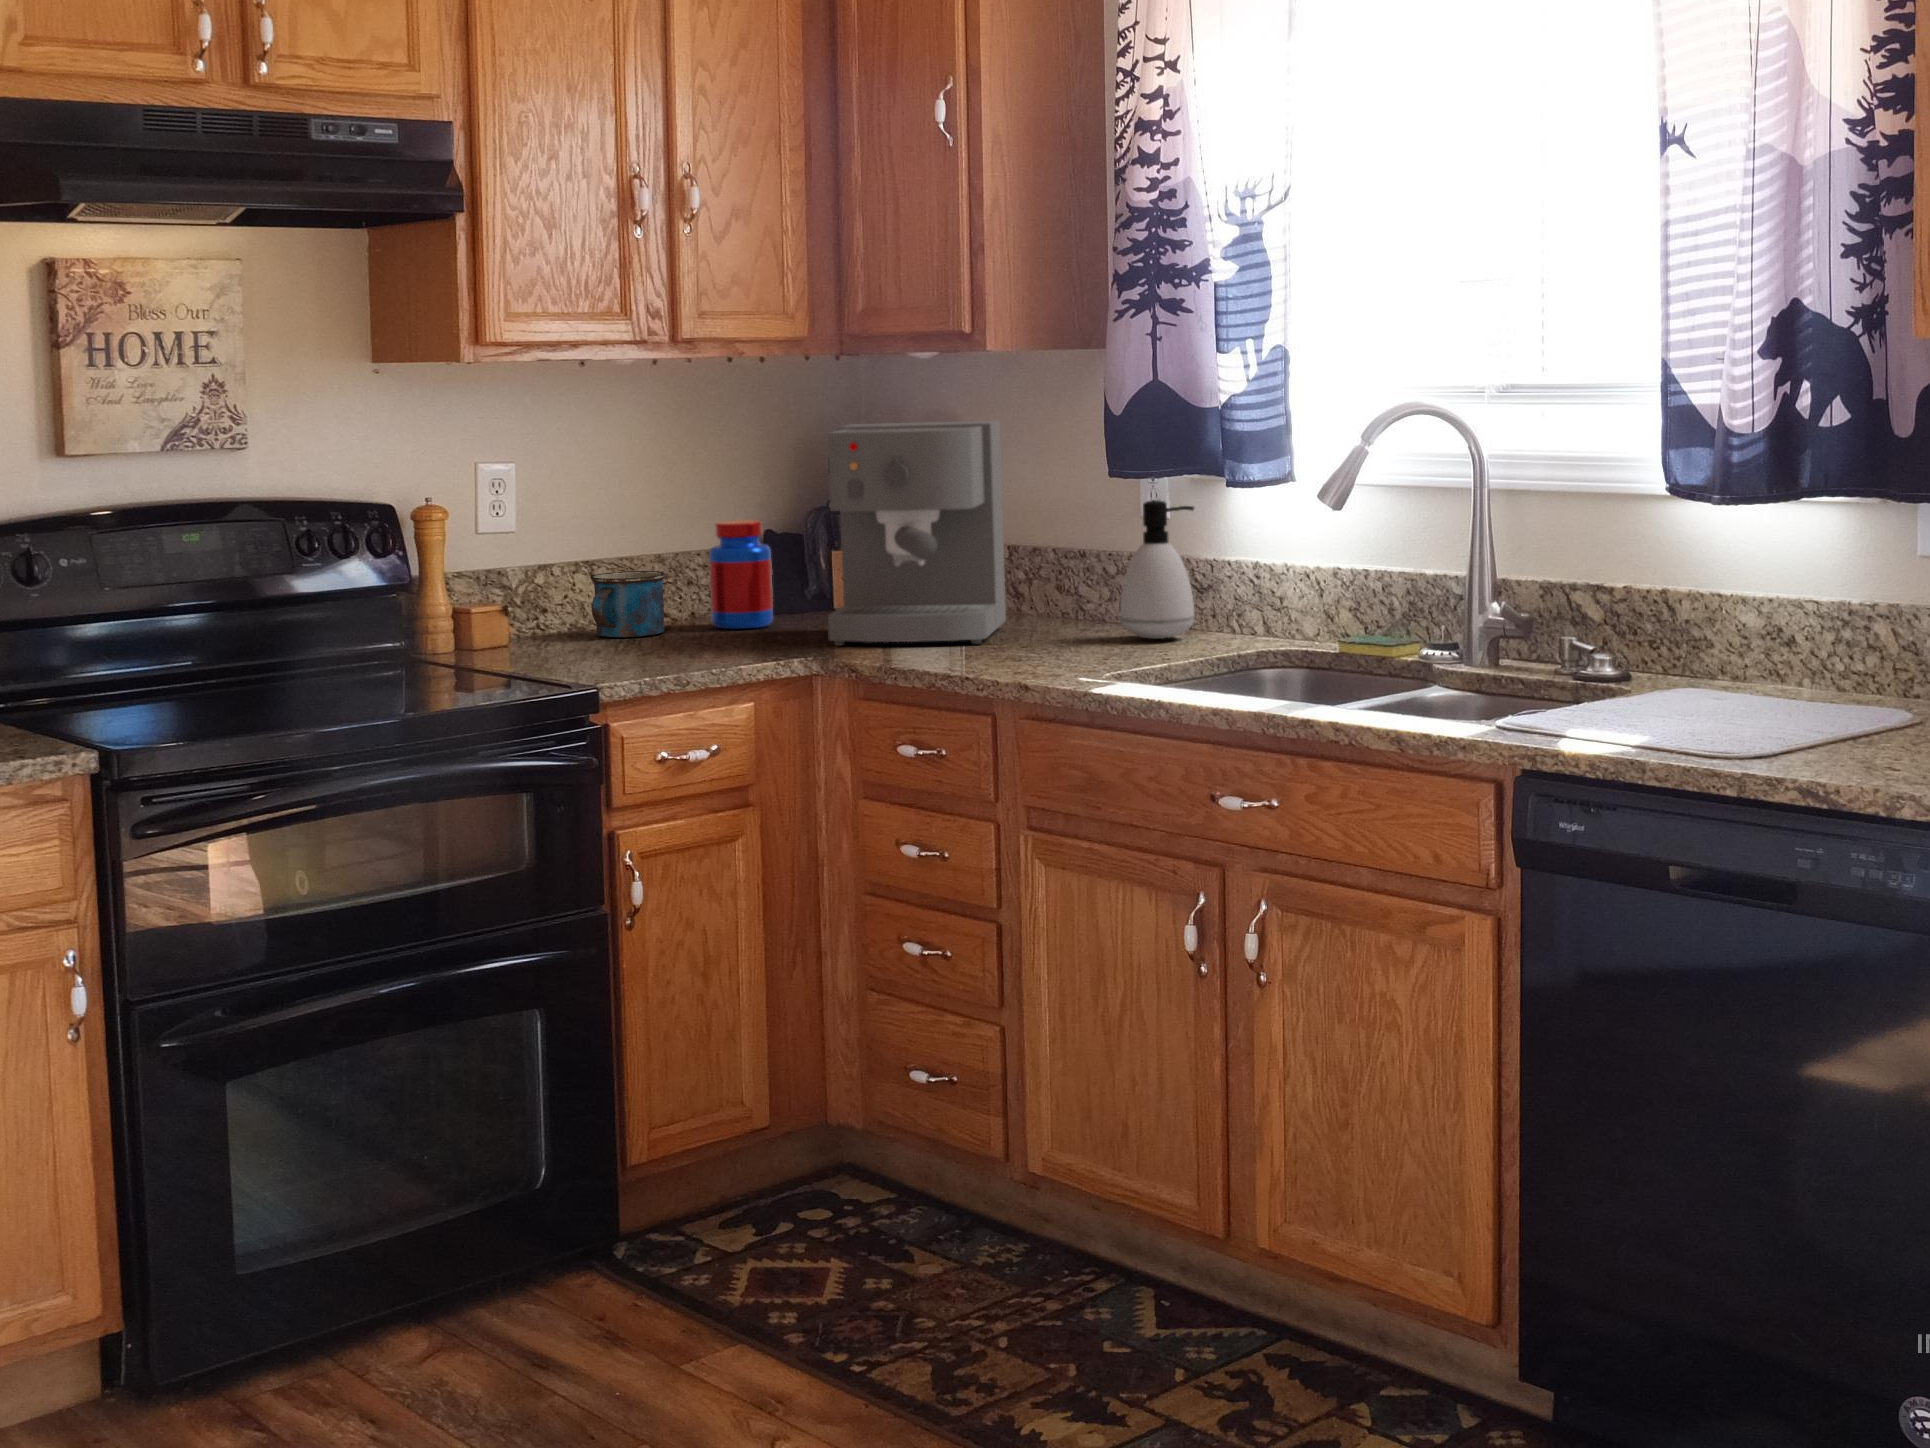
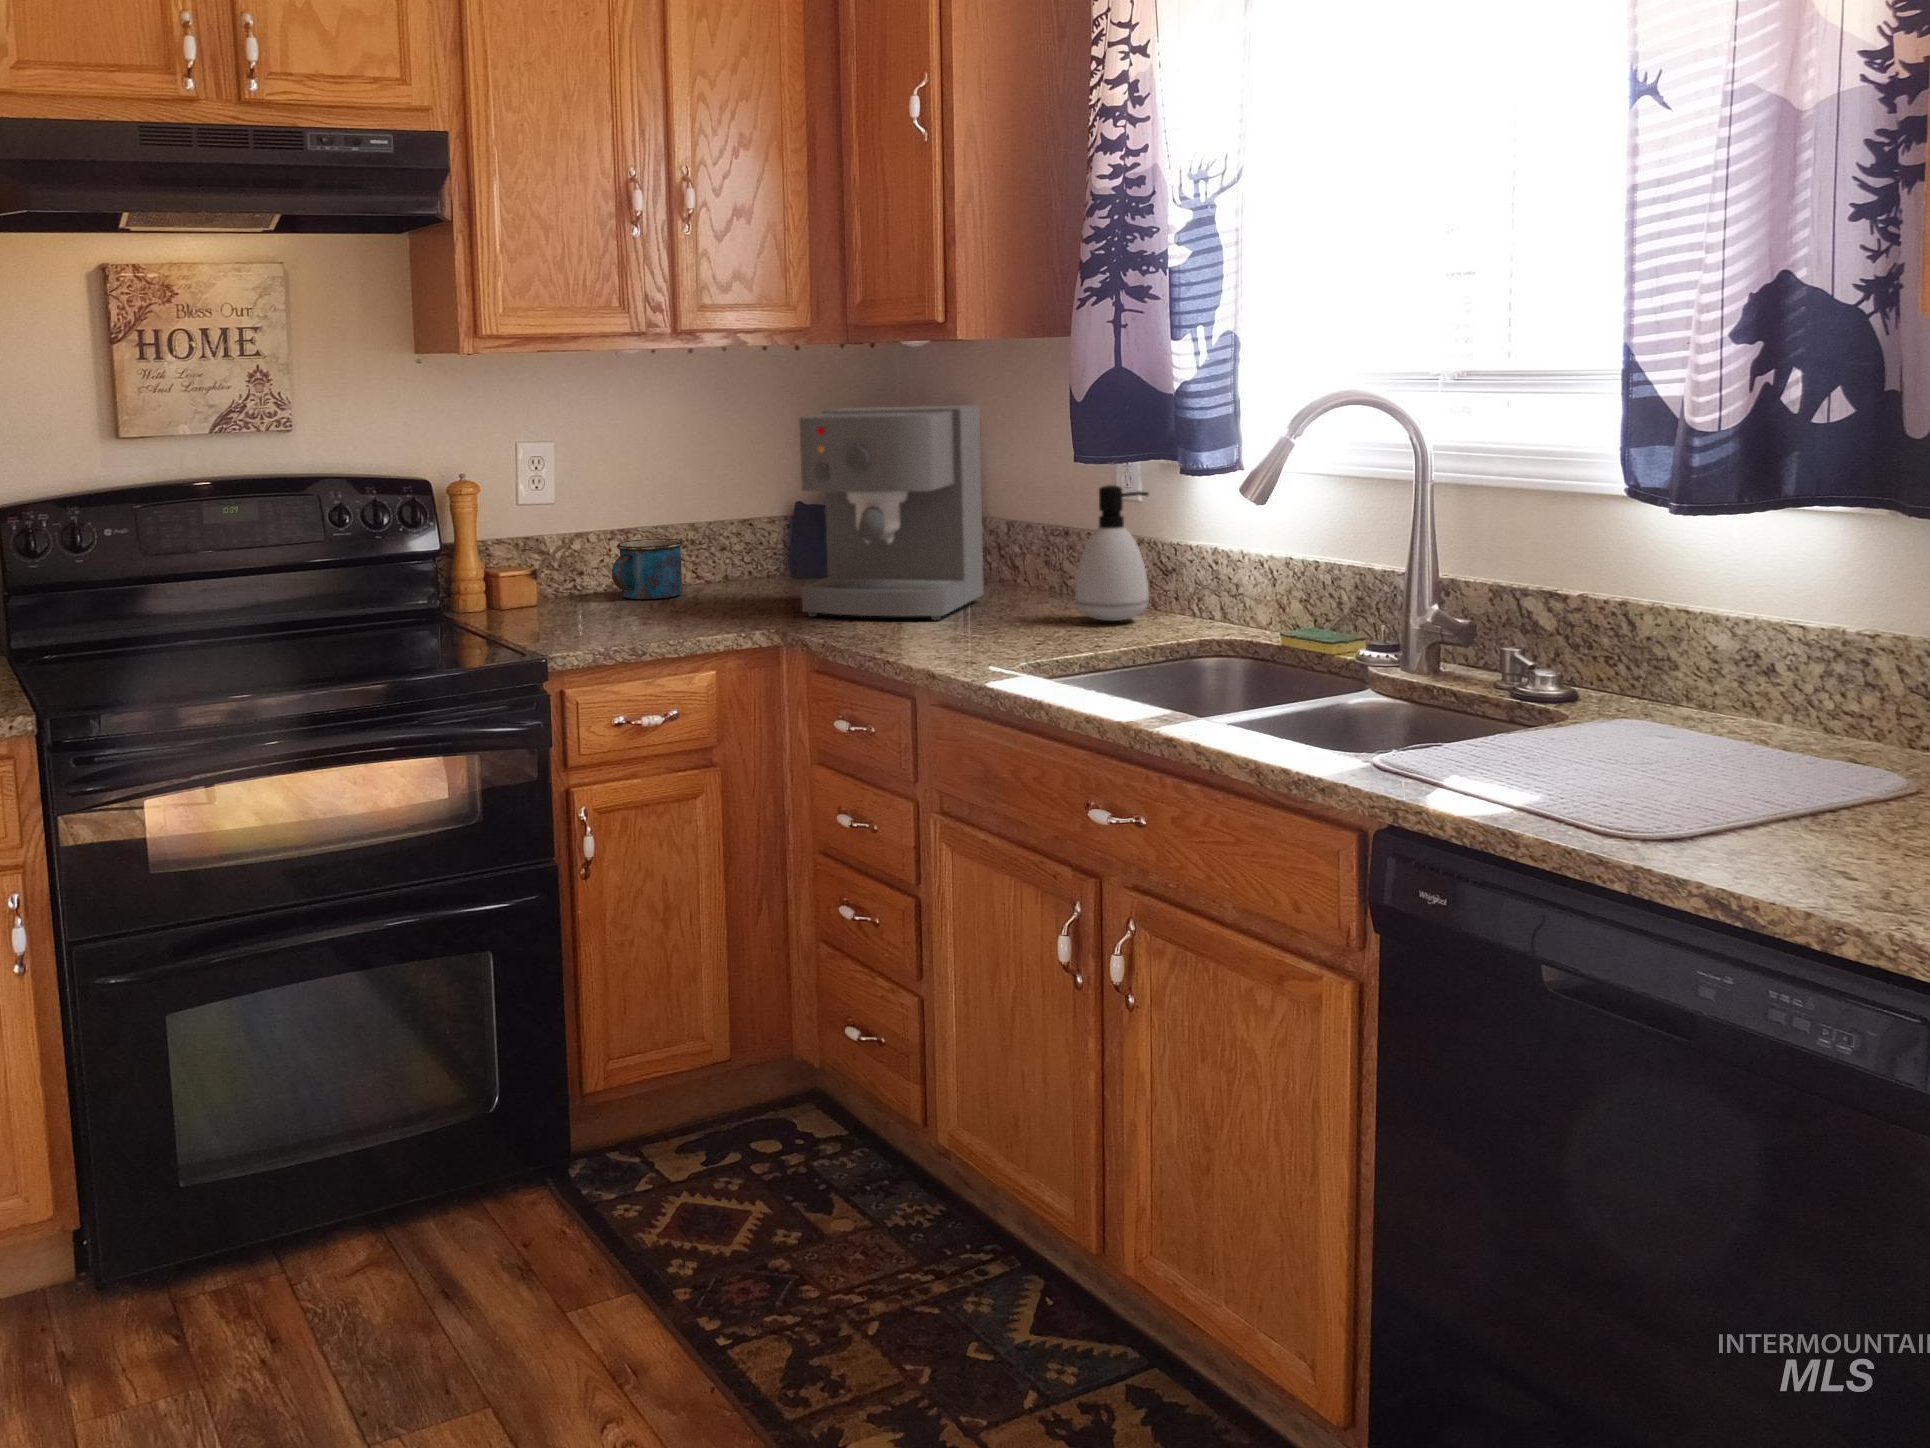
jar: present [709,520,773,629] -> none [725,494,783,593]

